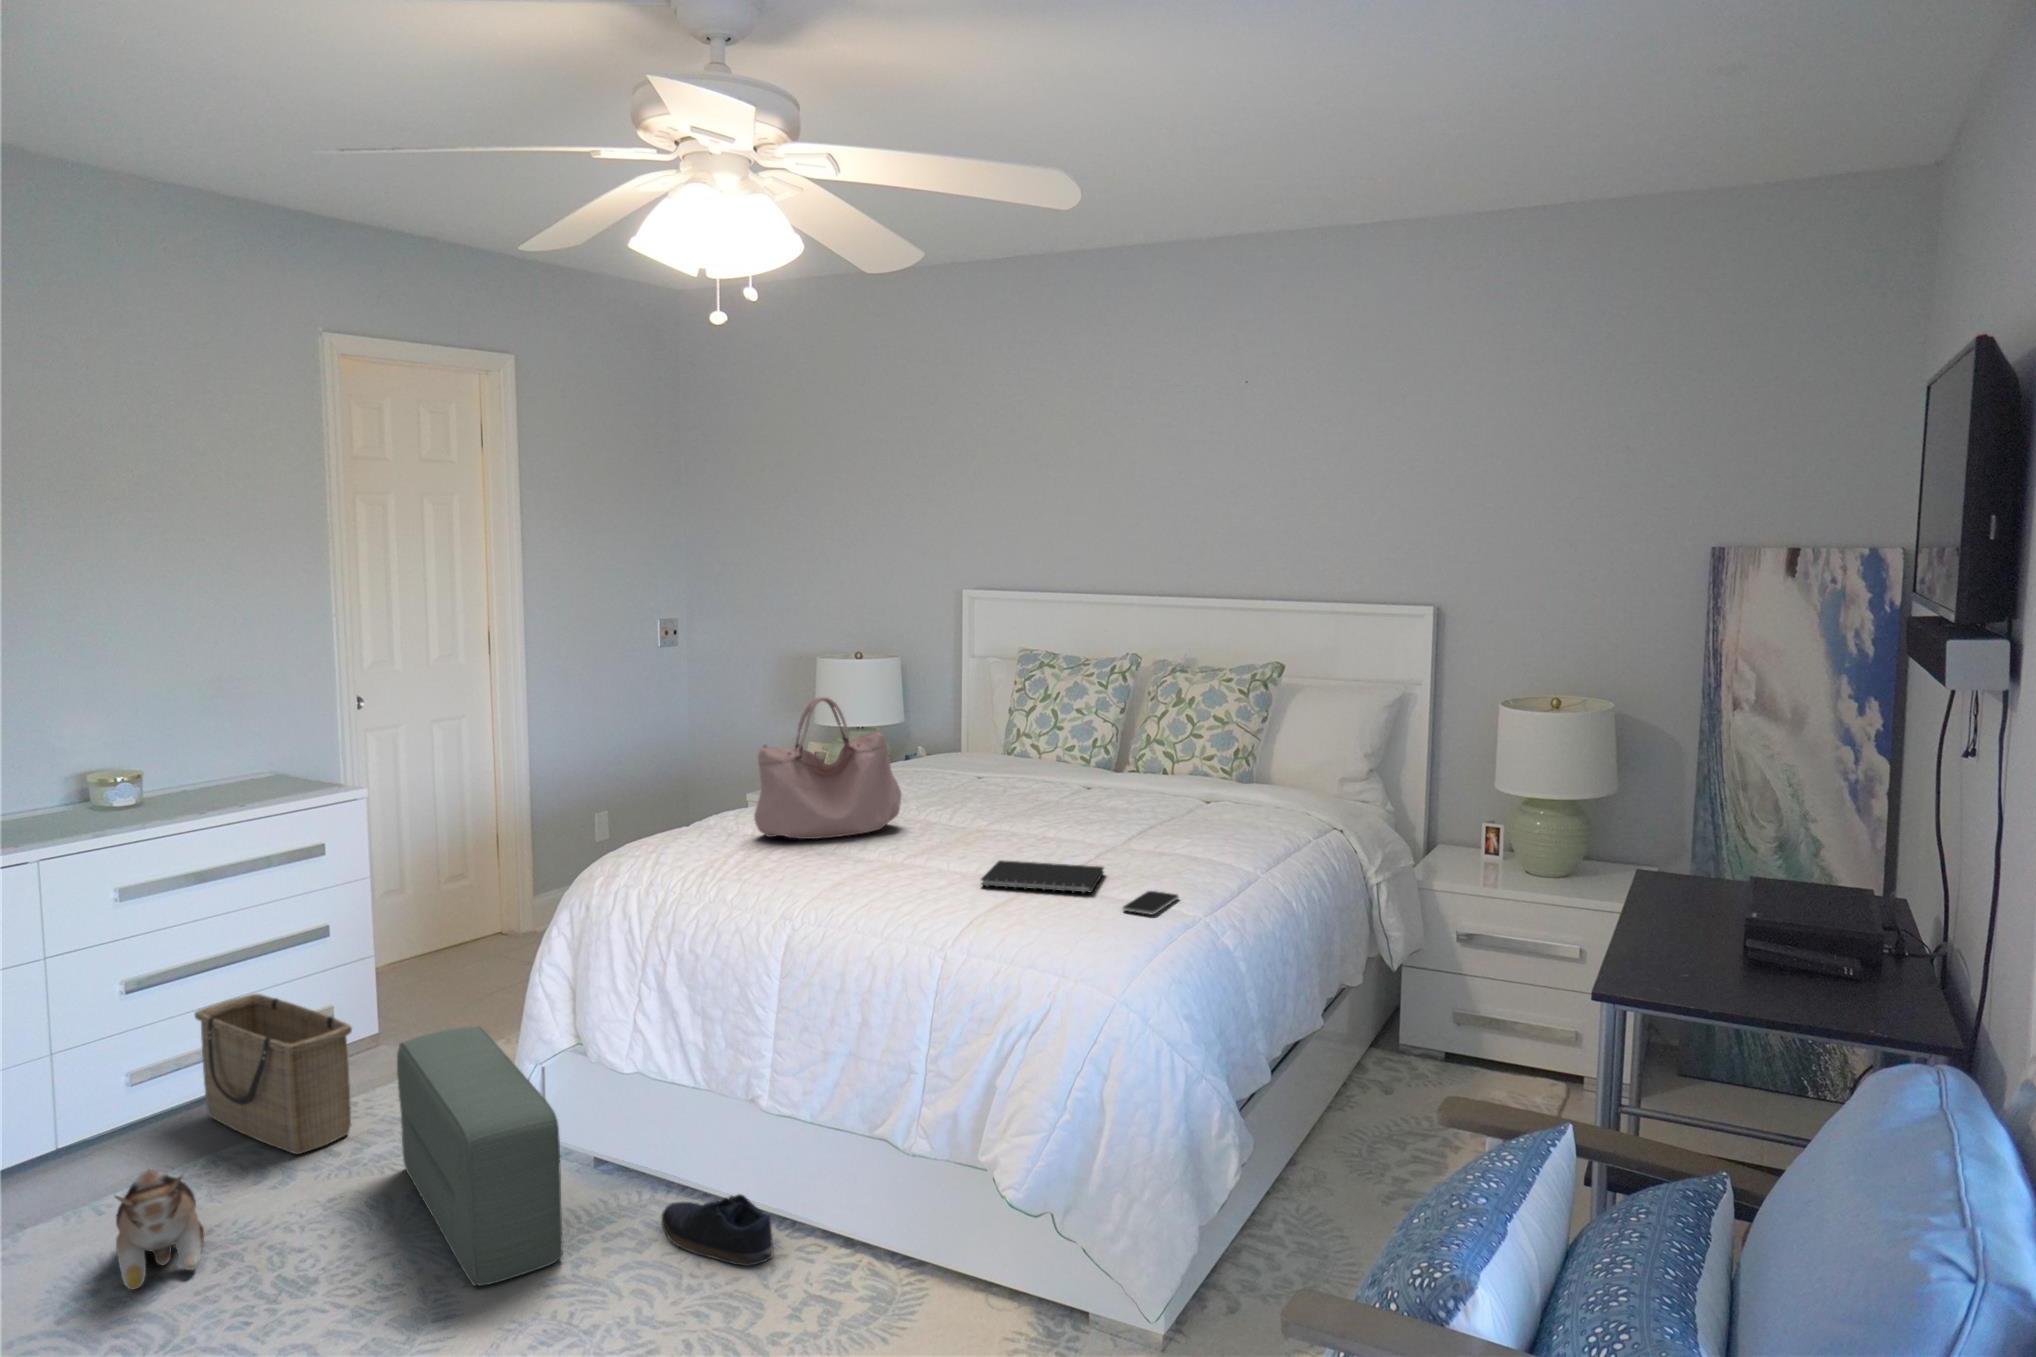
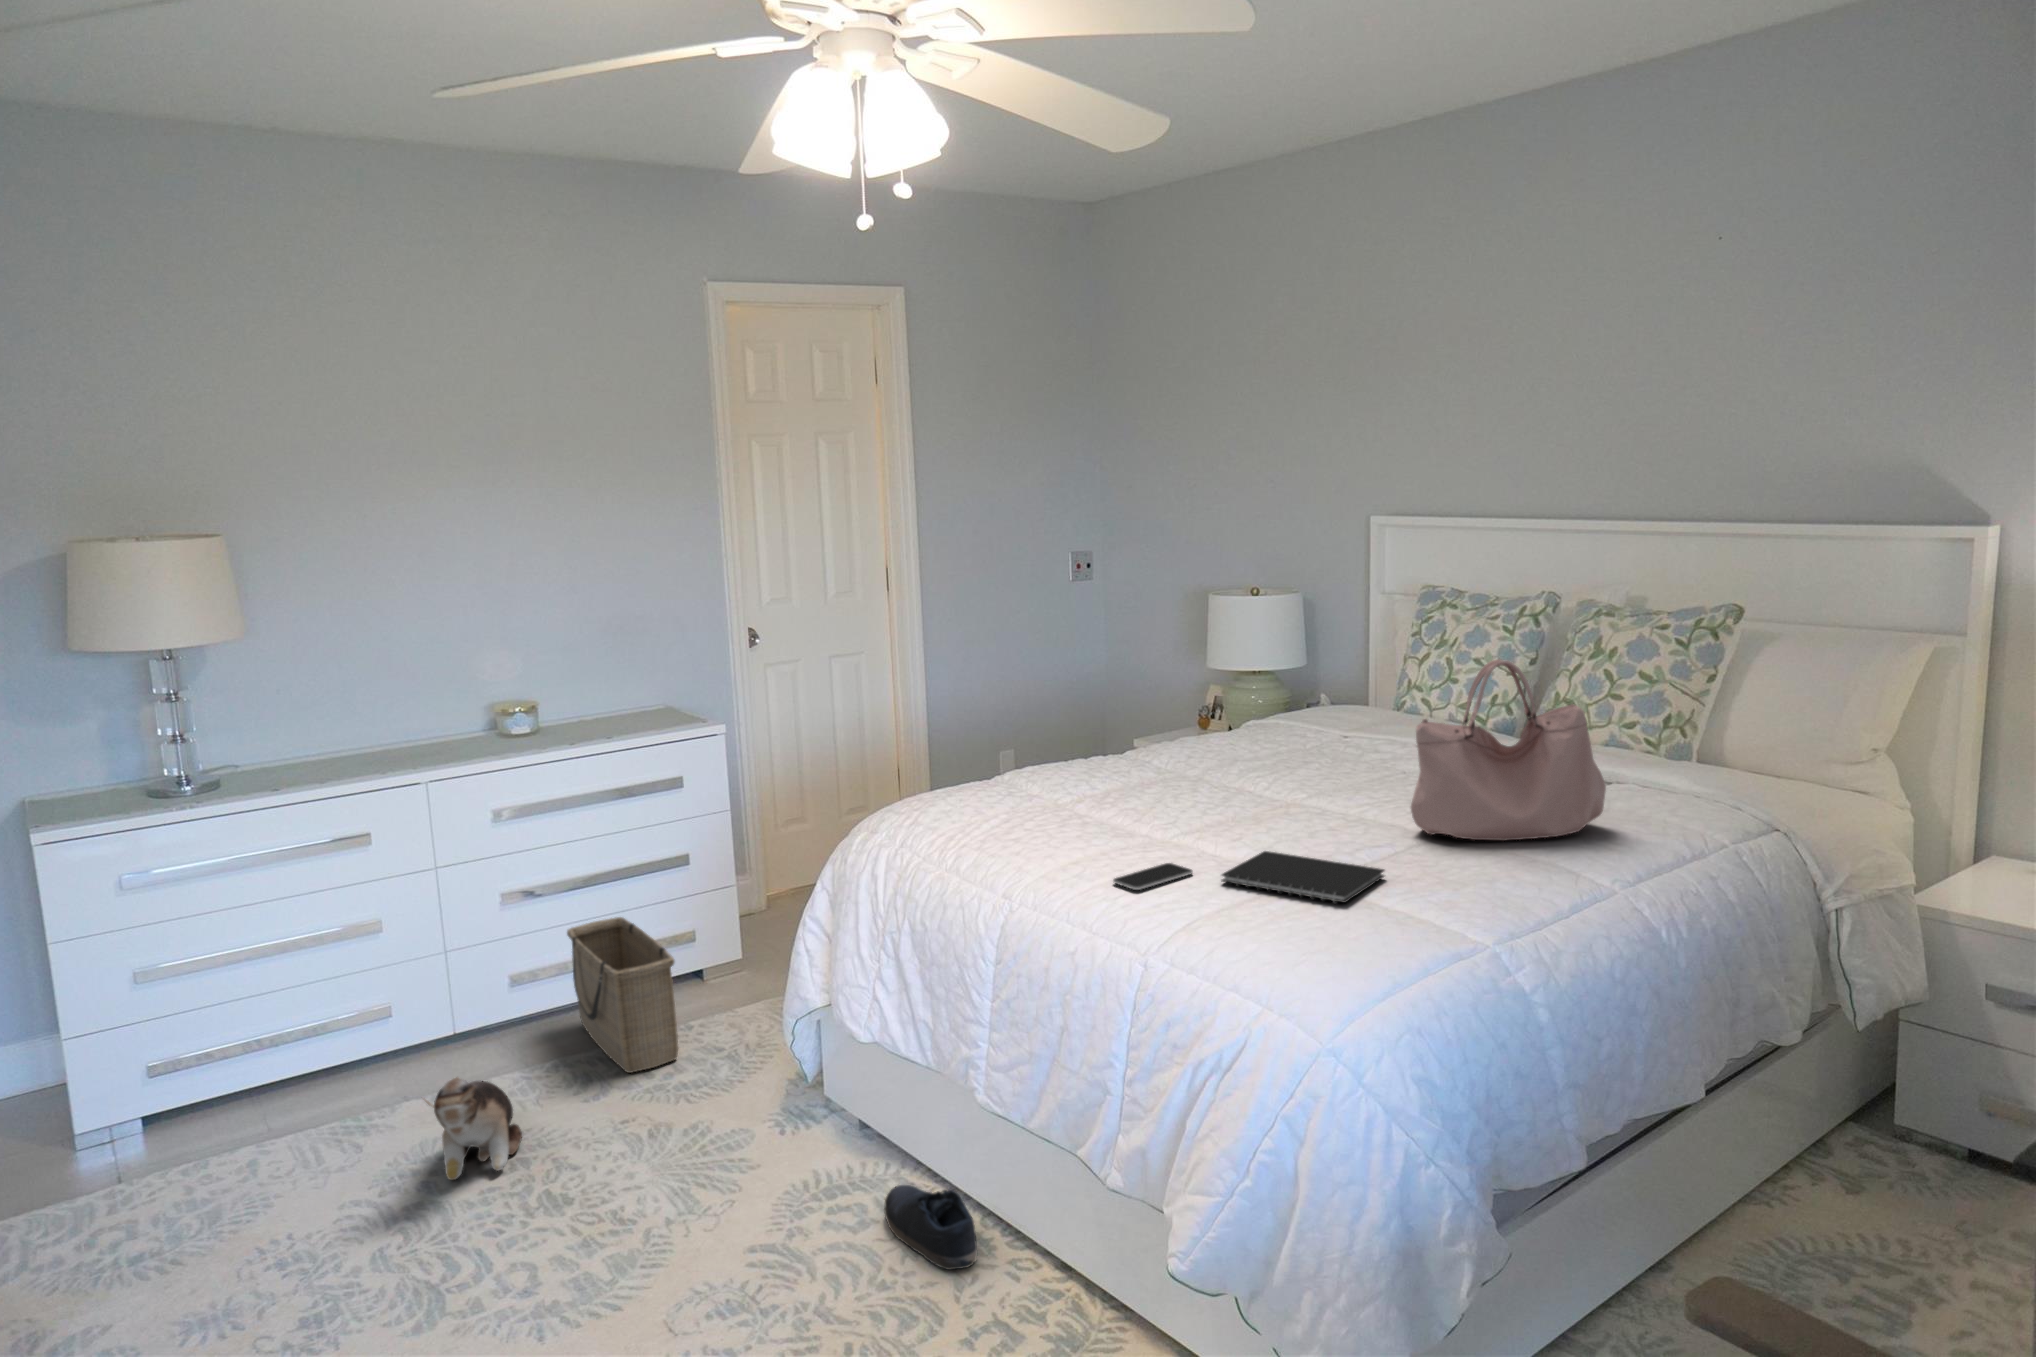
handbag: present [754,697,901,839] -> present [1411,659,1606,840]
smartphone: present [1123,891,1178,914] -> present [1113,863,1193,890]
pouf: present [397,1026,563,1286] -> none [680,974,786,1237]

